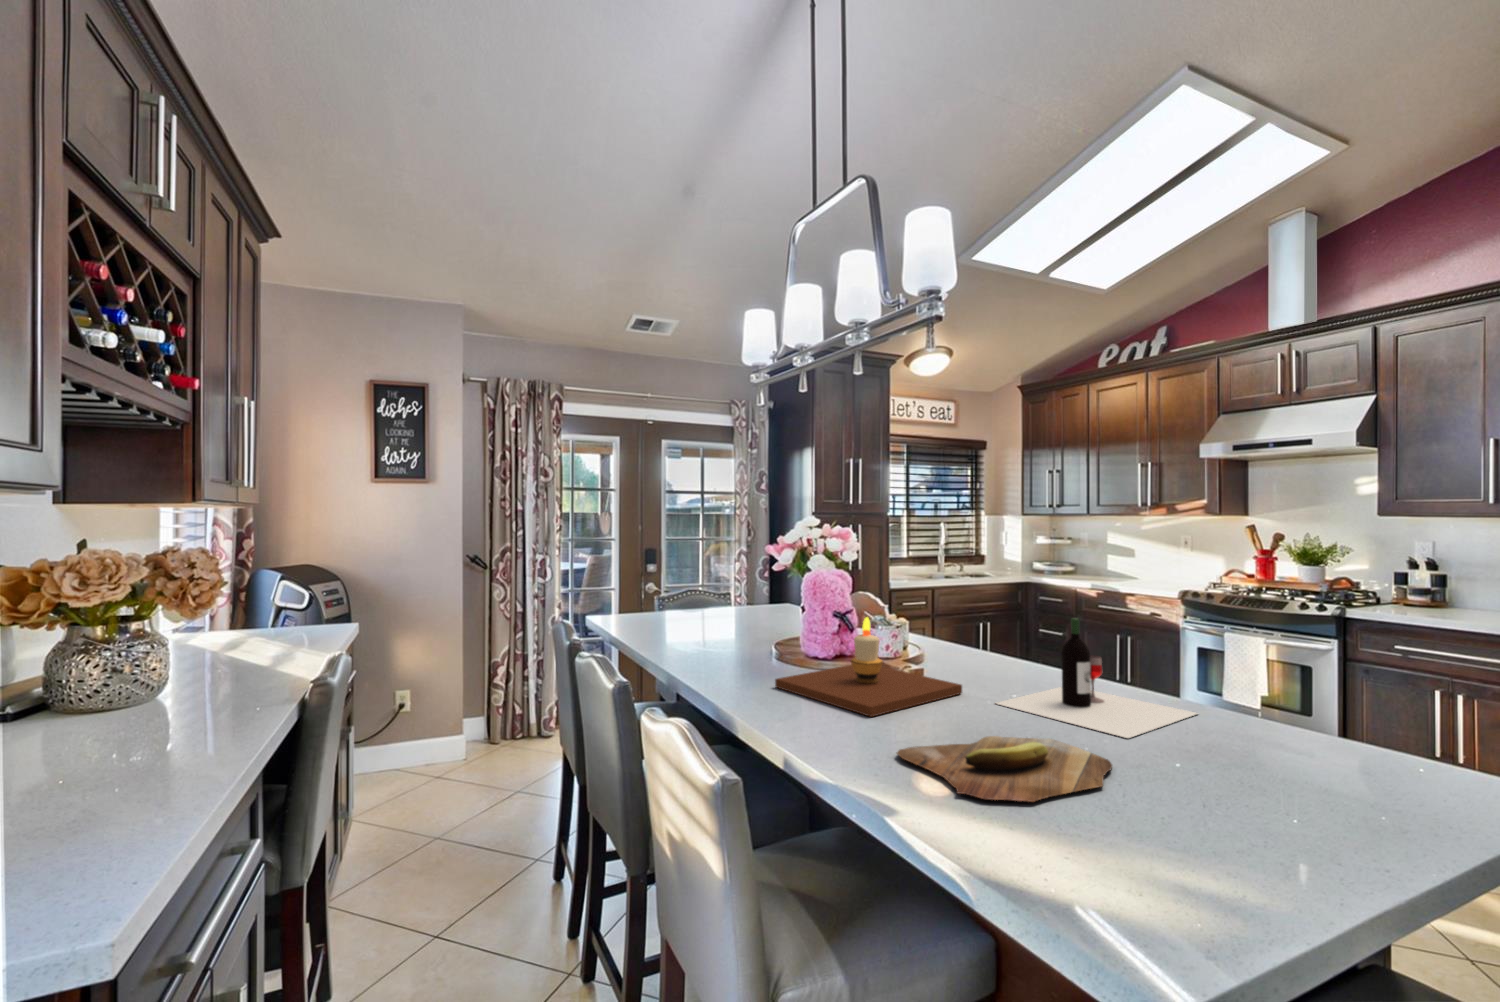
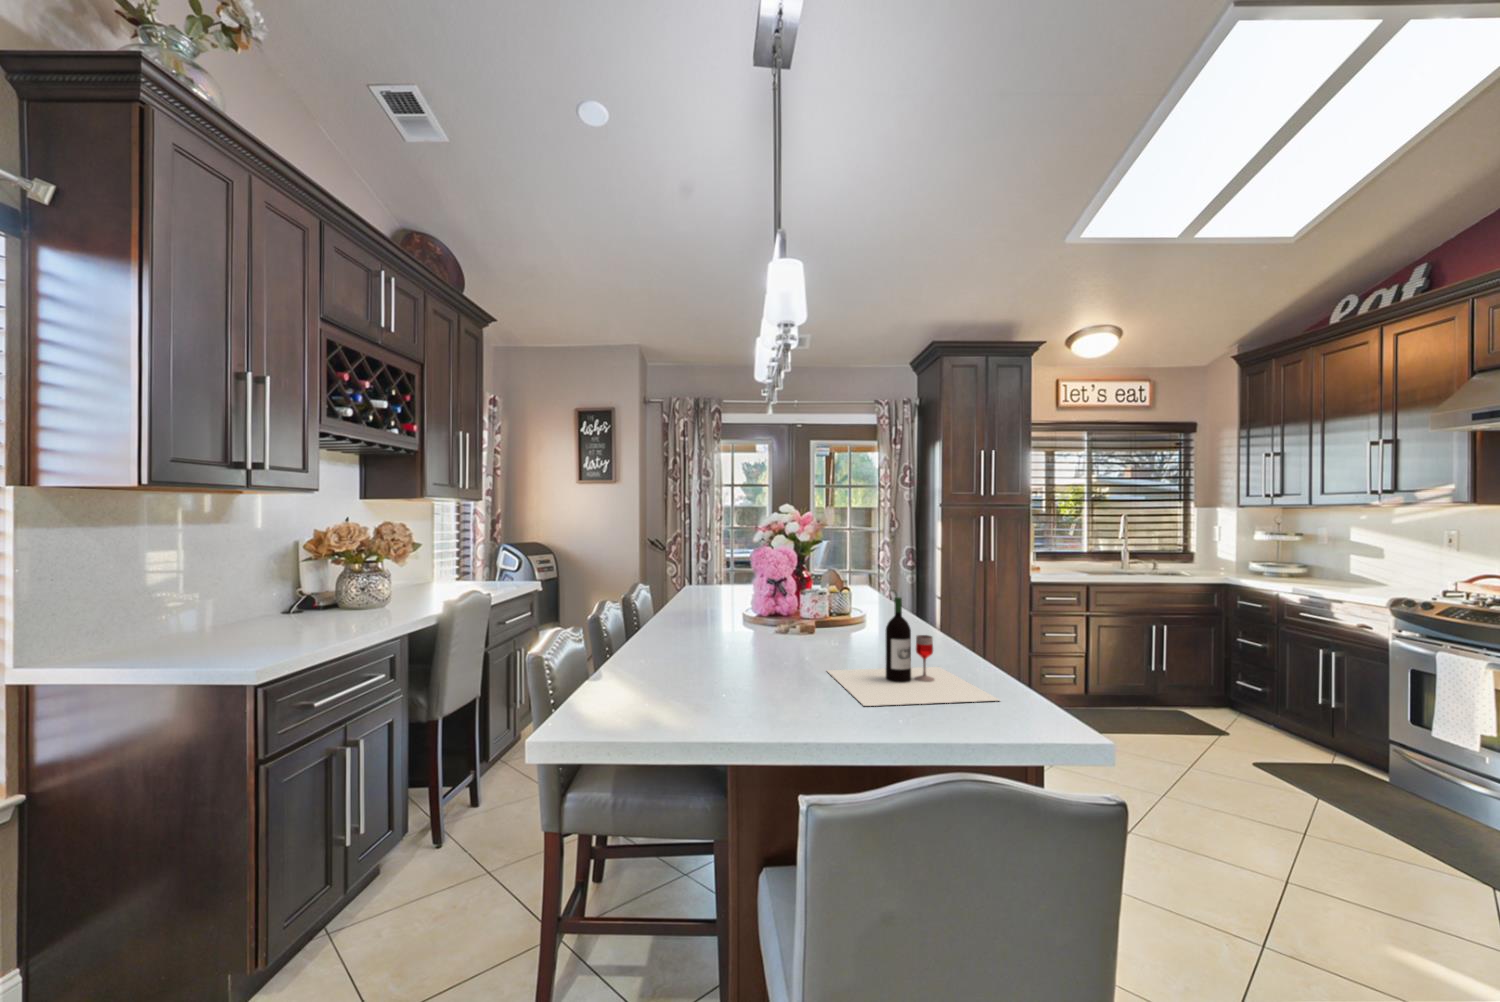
candle: present [775,617,962,717] -> none [688,588,820,667]
cutting board: present [897,736,1112,802] -> none [617,686,798,727]

